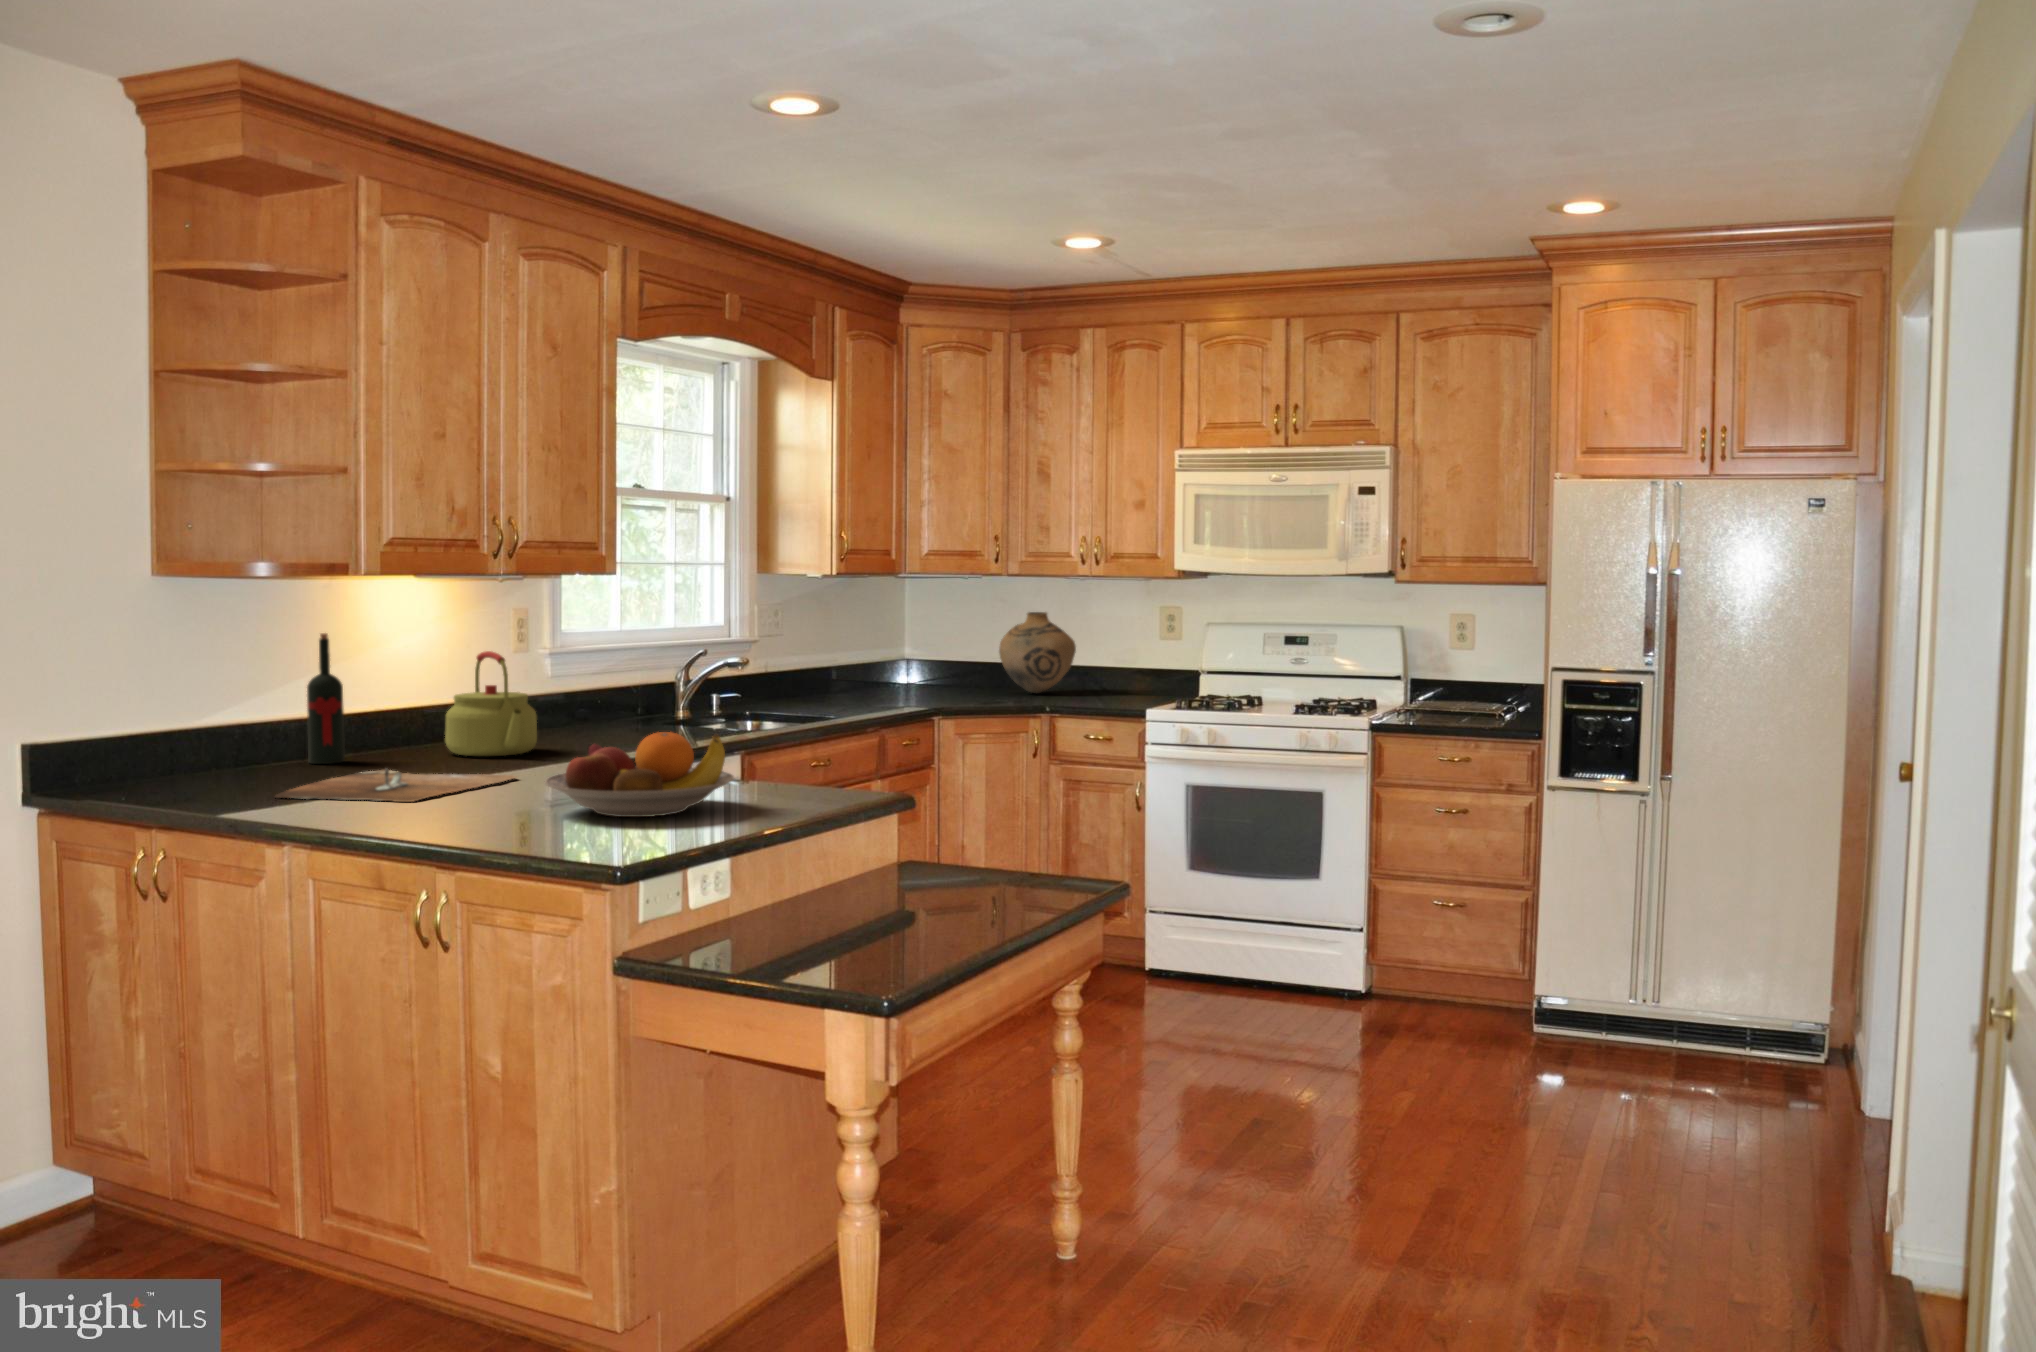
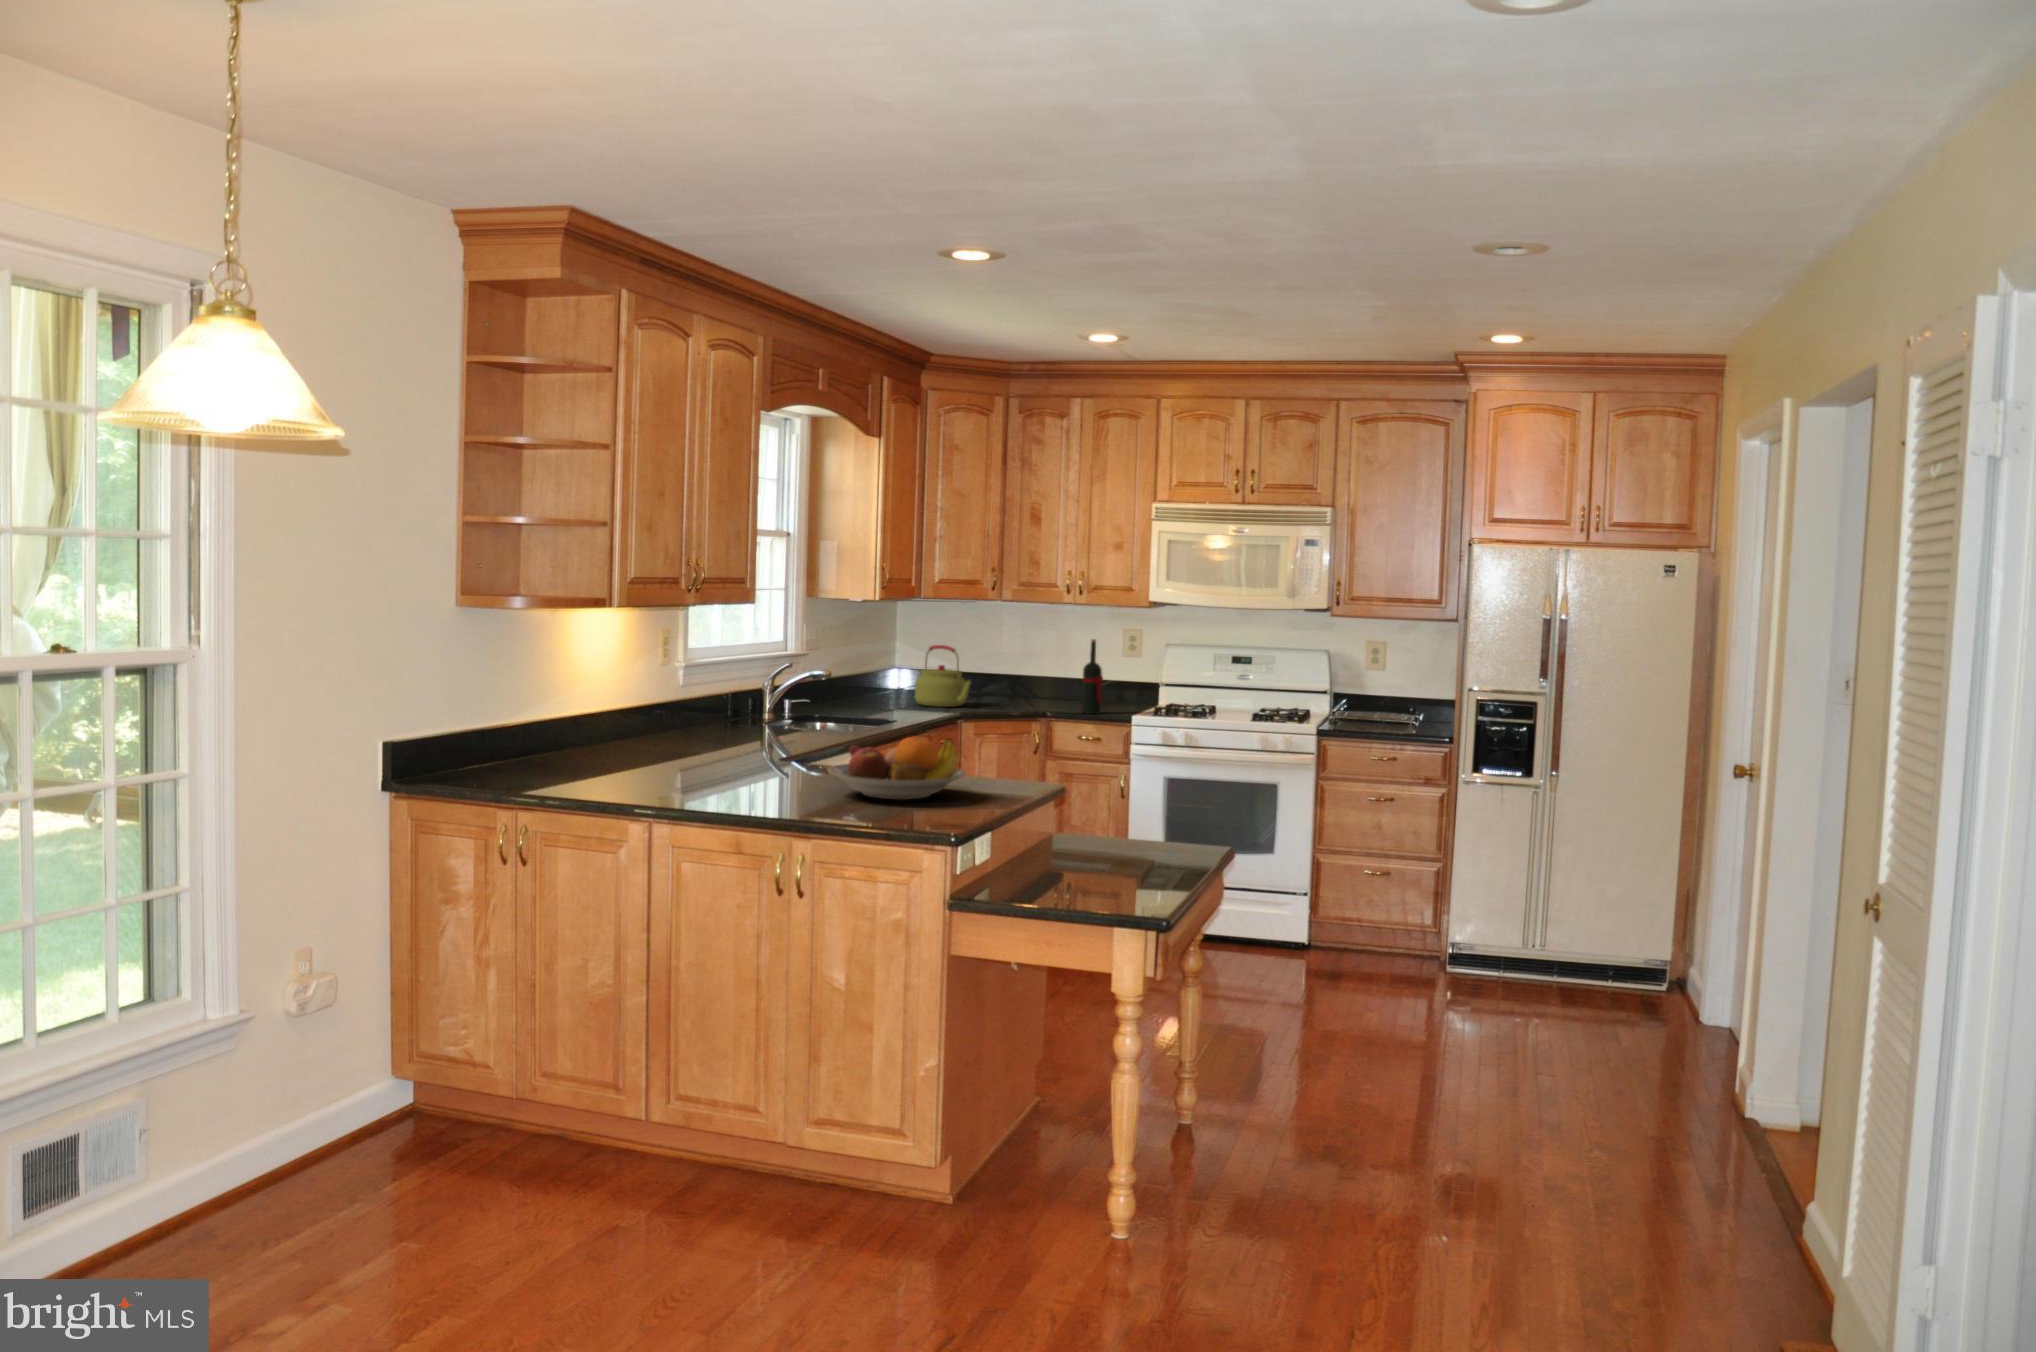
vase: present [999,612,1076,693] -> none [991,632,1056,701]
wine bottle: present [307,633,345,764] -> present [1081,639,1103,714]
kettle: present [445,651,537,756] -> present [915,645,971,707]
cutting board: present [275,769,517,802] -> none [594,762,753,788]

